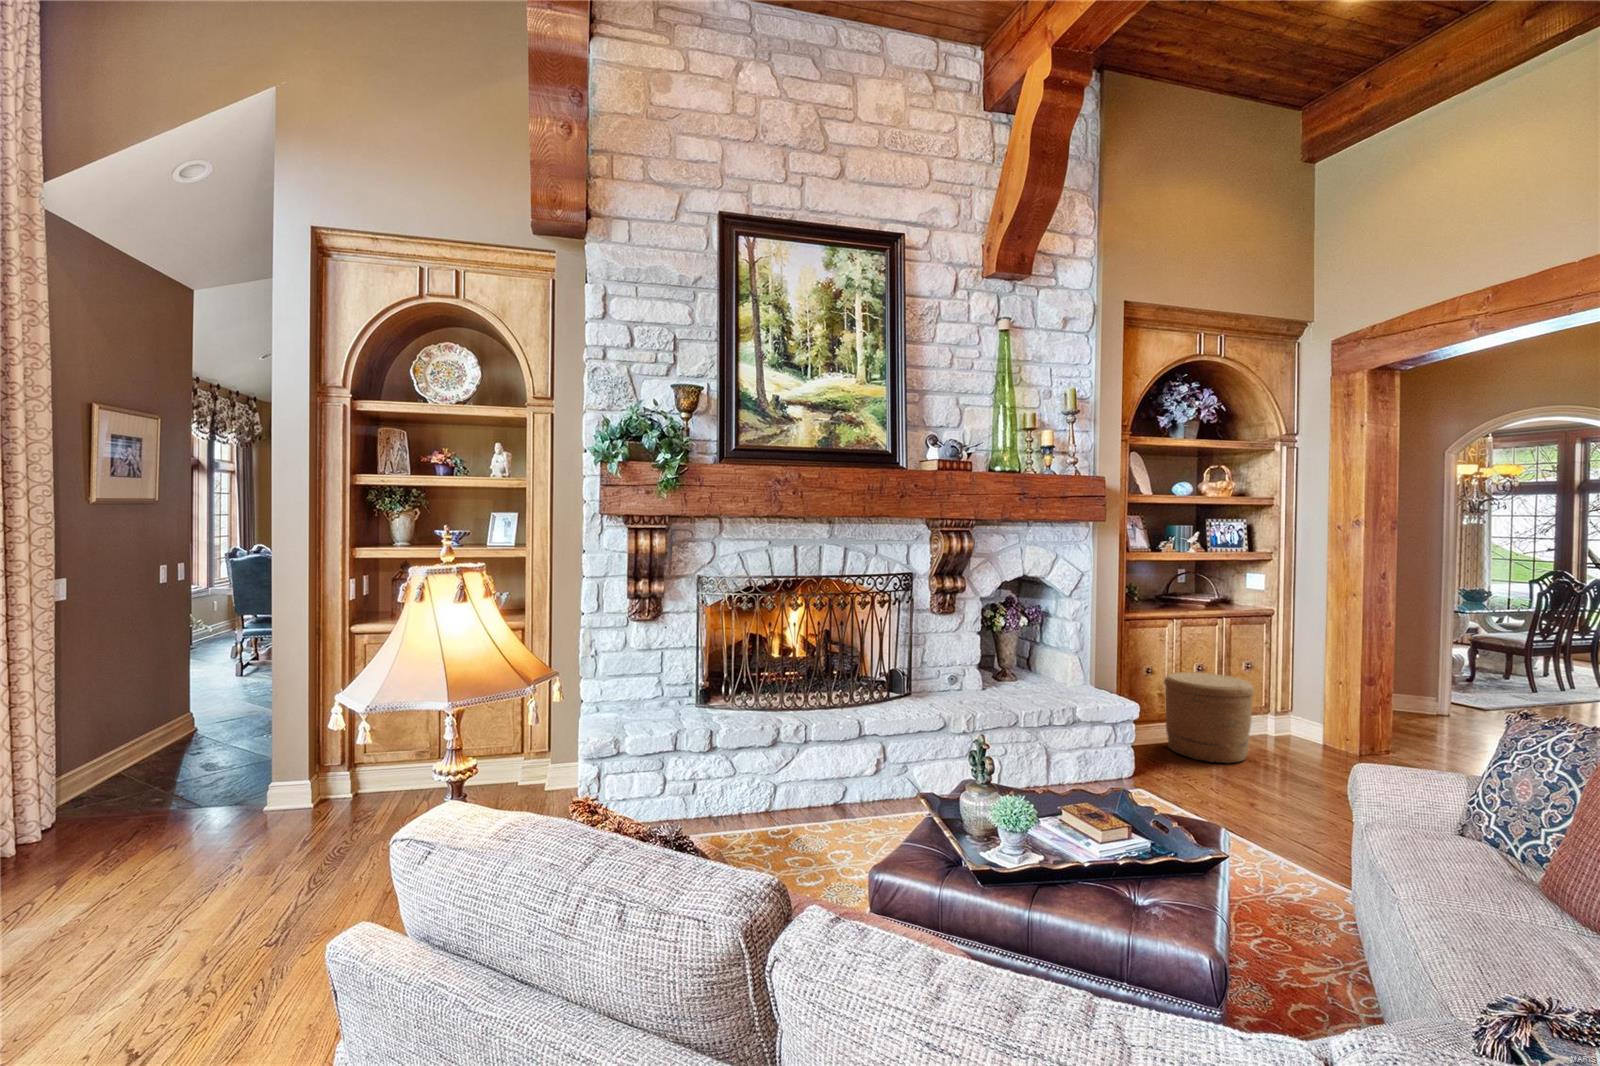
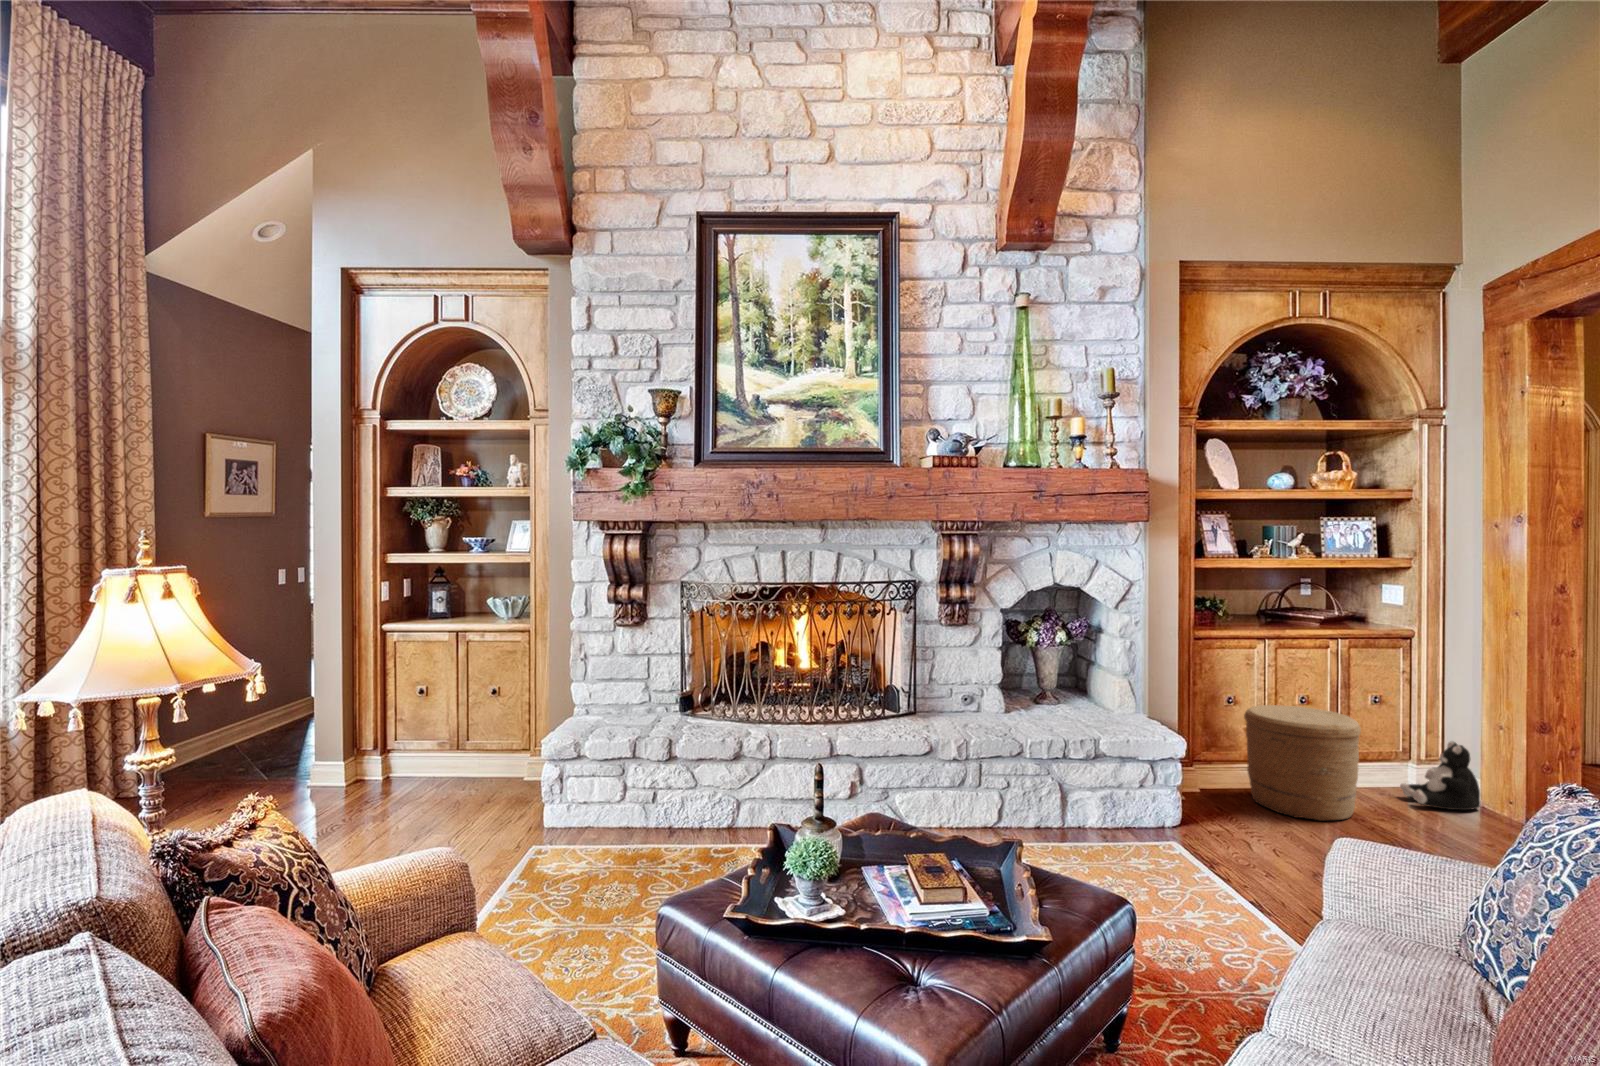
plush toy: none [1267,695,1324,748] -> present [1400,741,1480,810]

